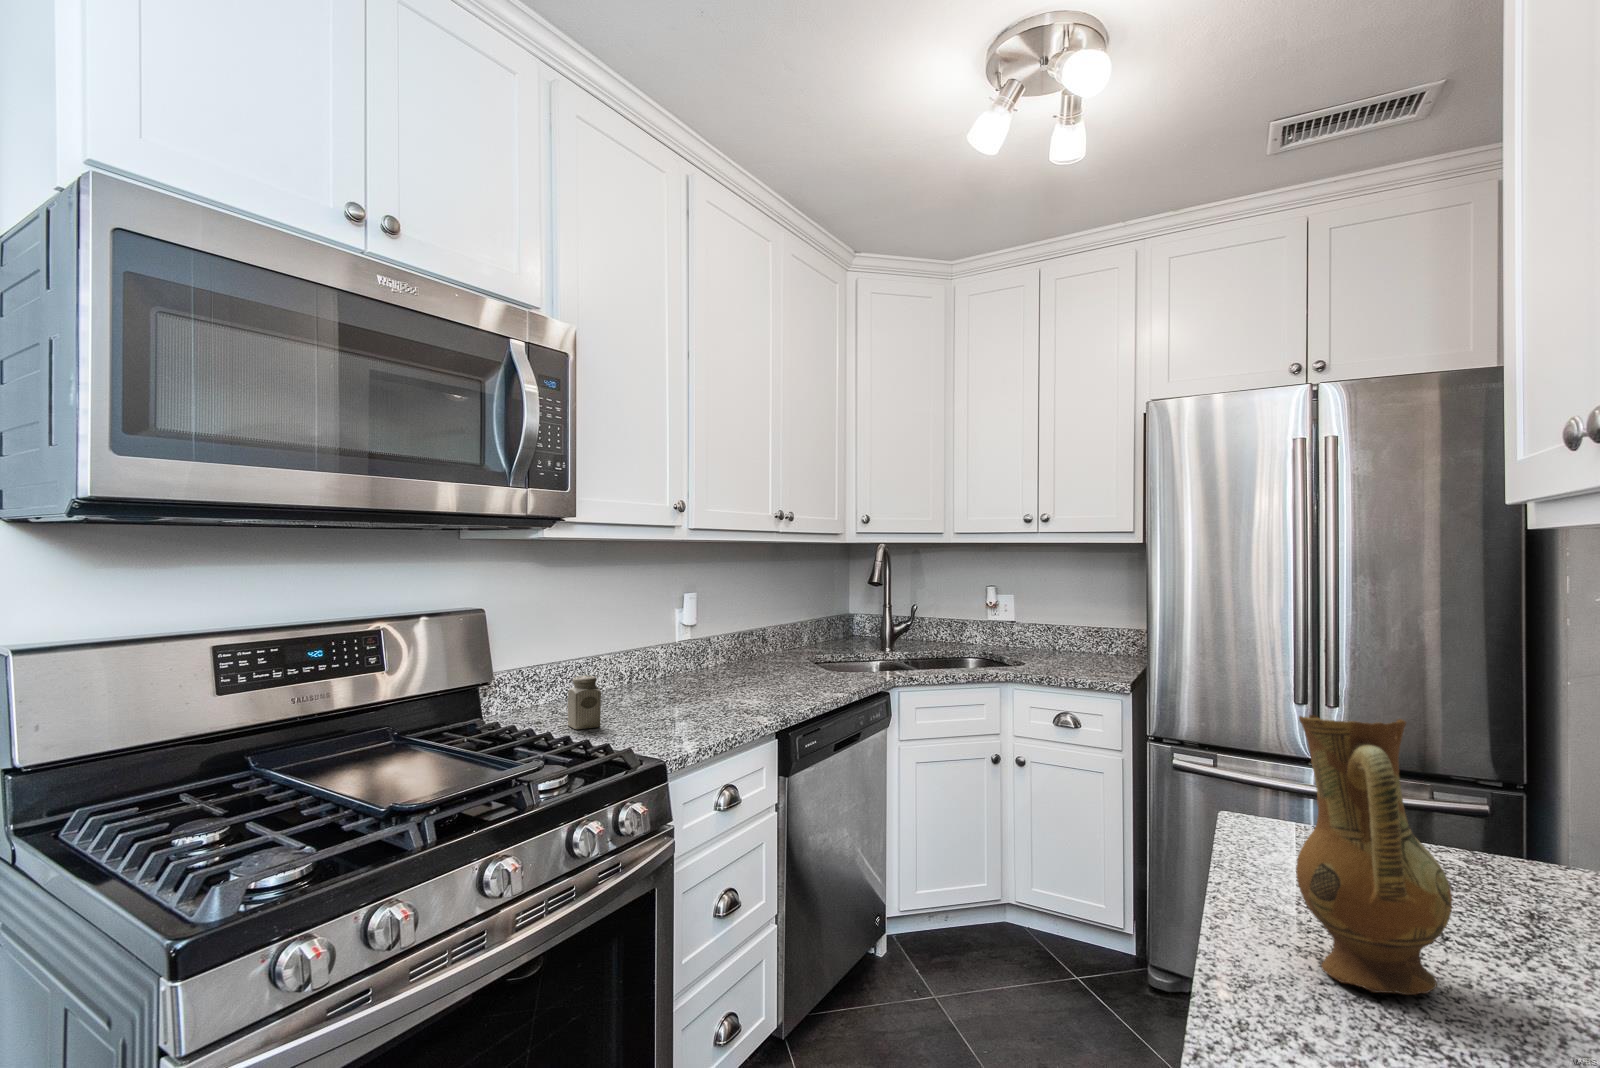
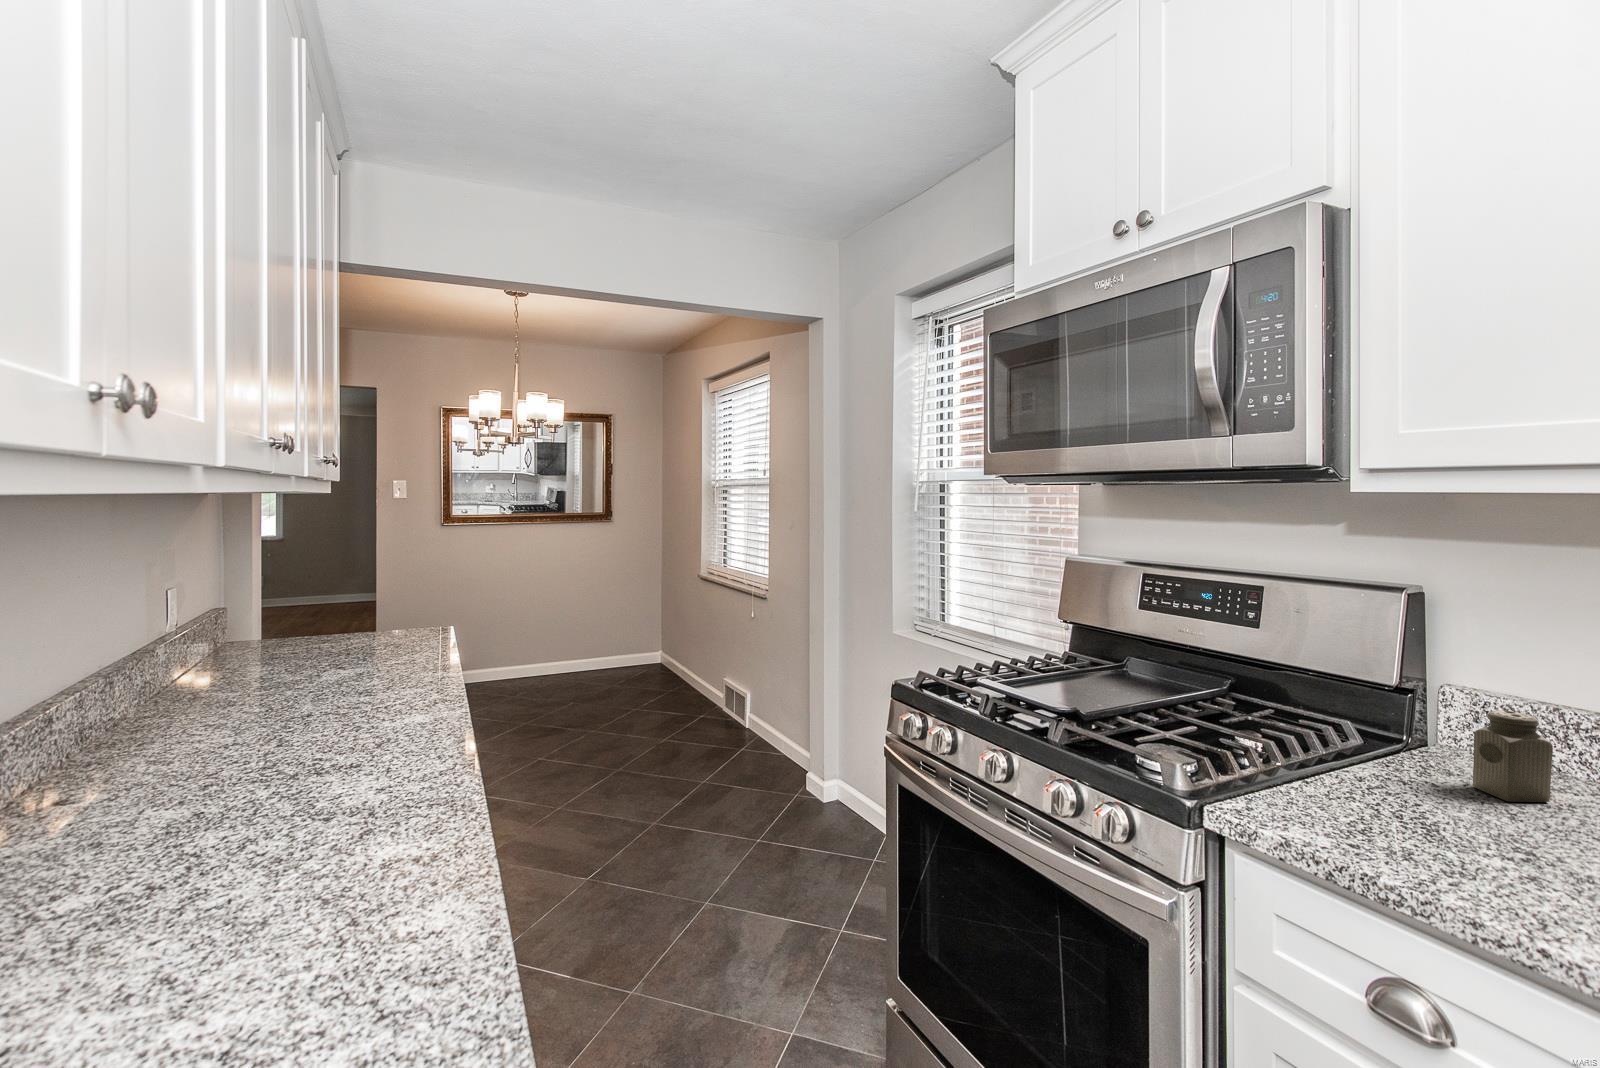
ceramic jug: present [1296,715,1452,995] -> none [259,662,411,953]

